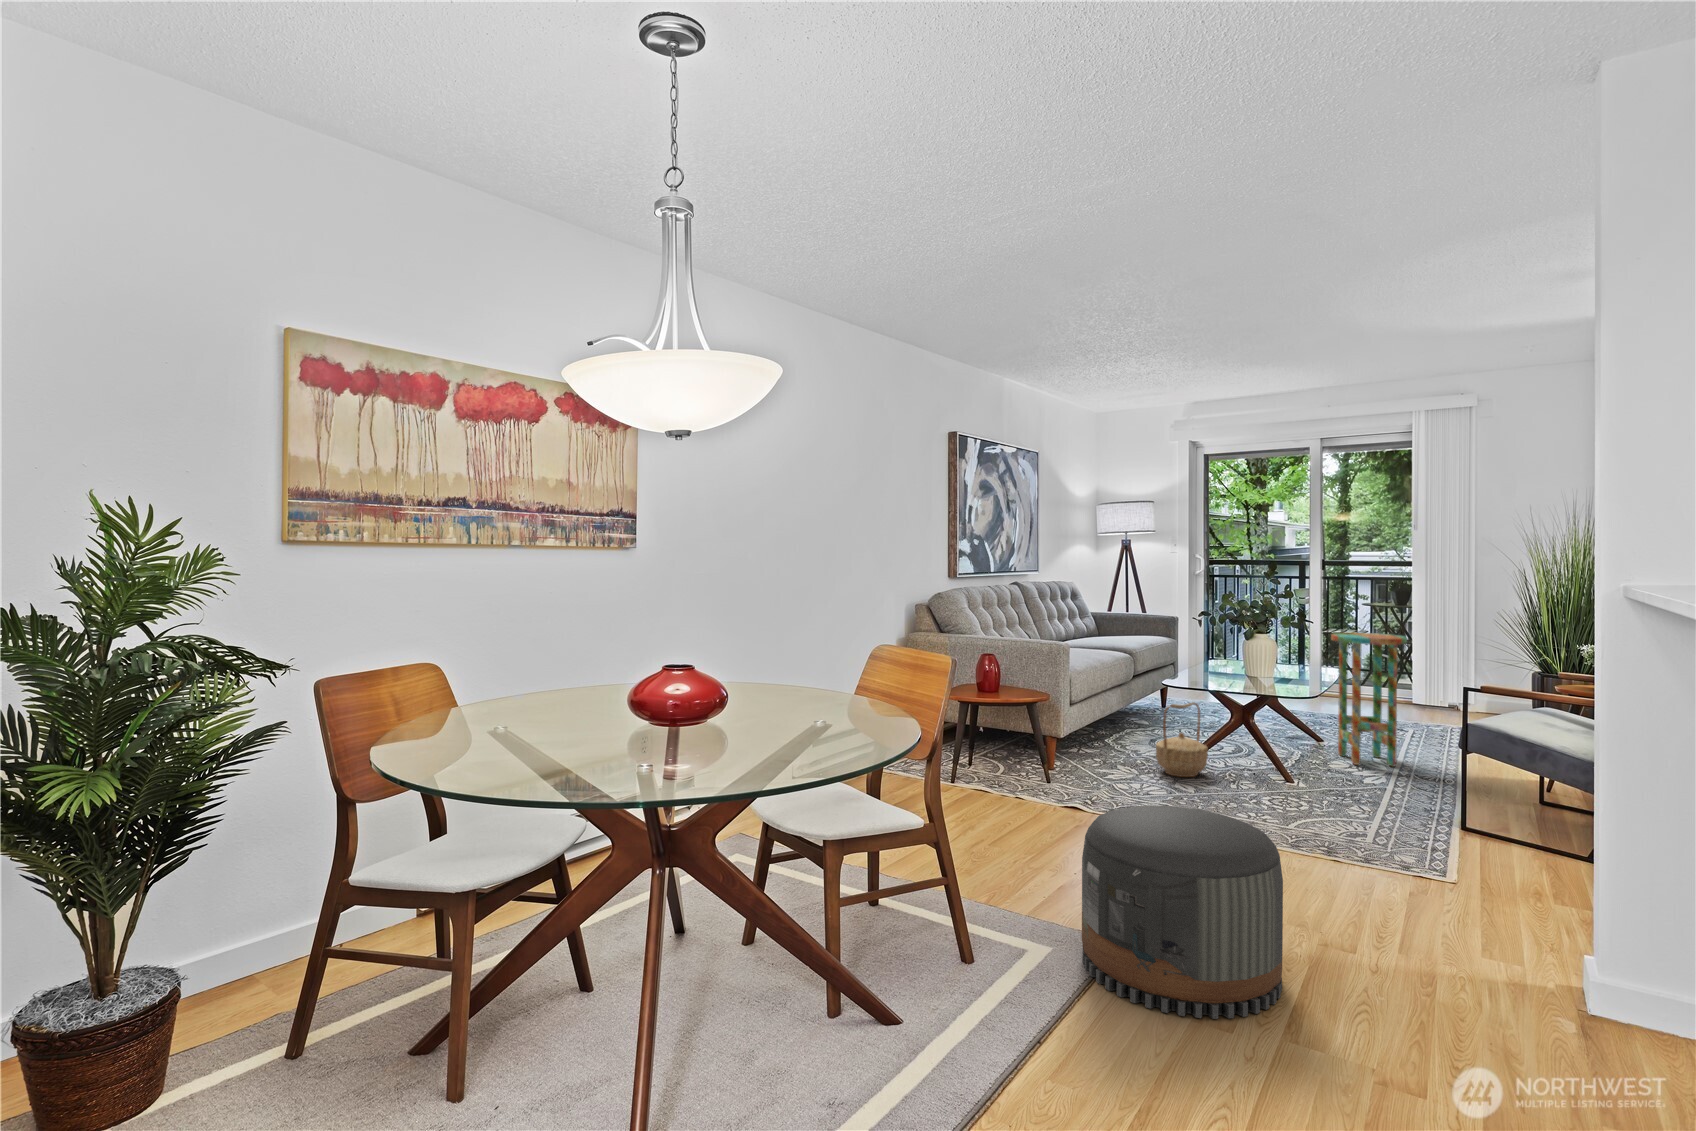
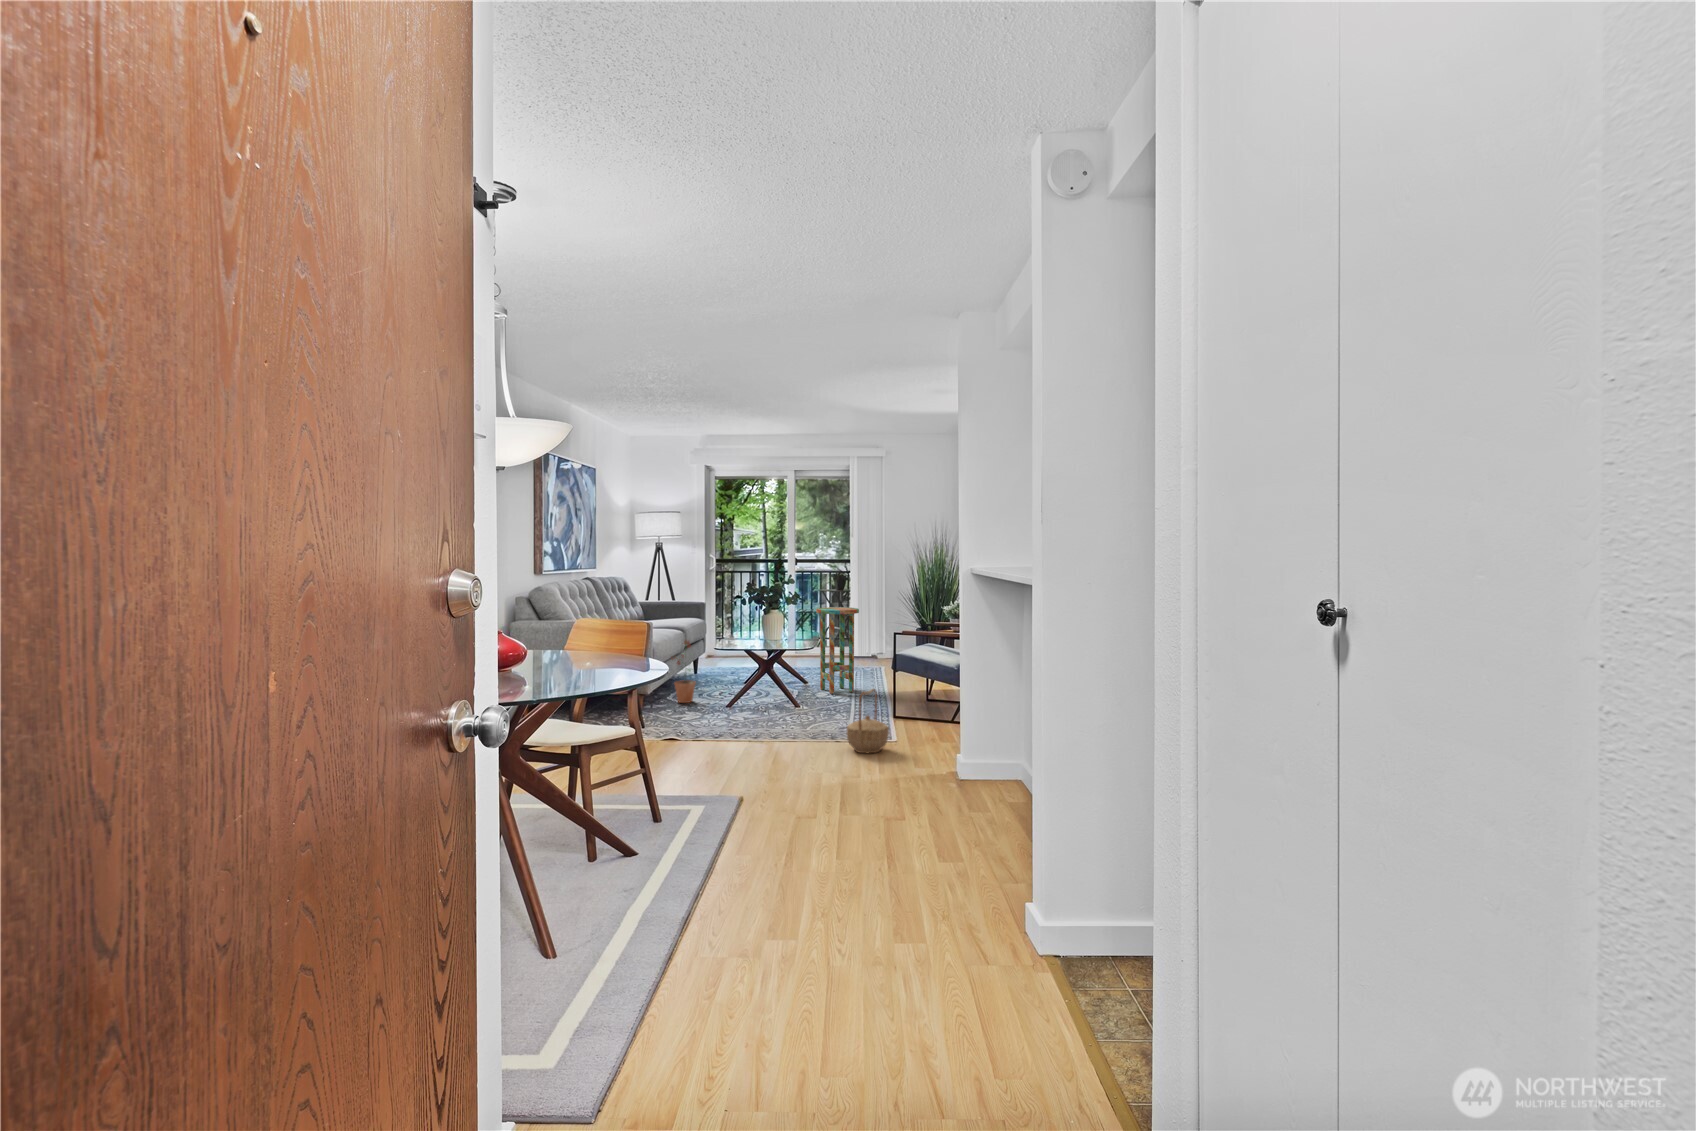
potted plant: none [1105,667,1139,754] -> present [672,640,696,703]
basket: present [1156,702,1208,777] -> present [847,689,889,753]
pouf: present [1082,805,1283,1019] -> none [722,710,831,818]

